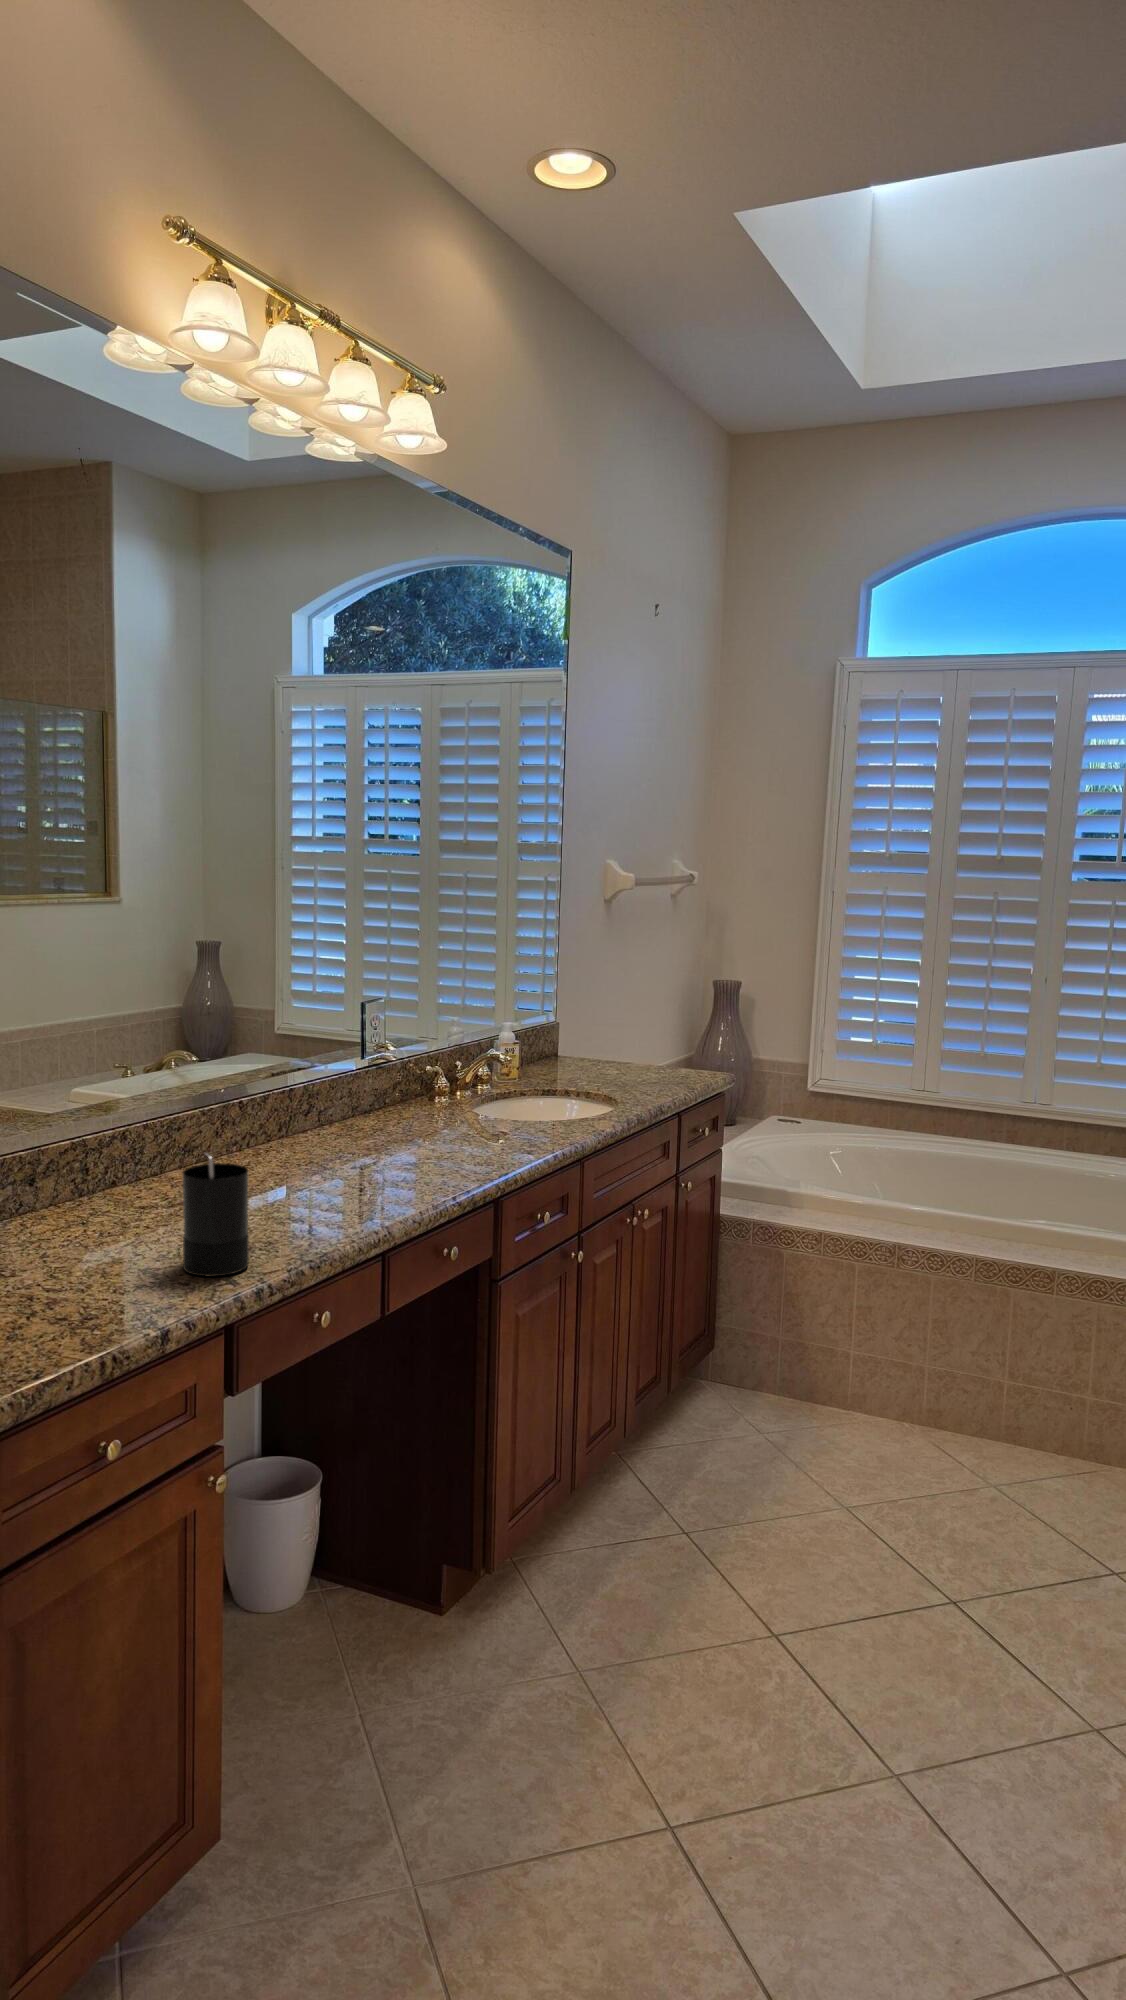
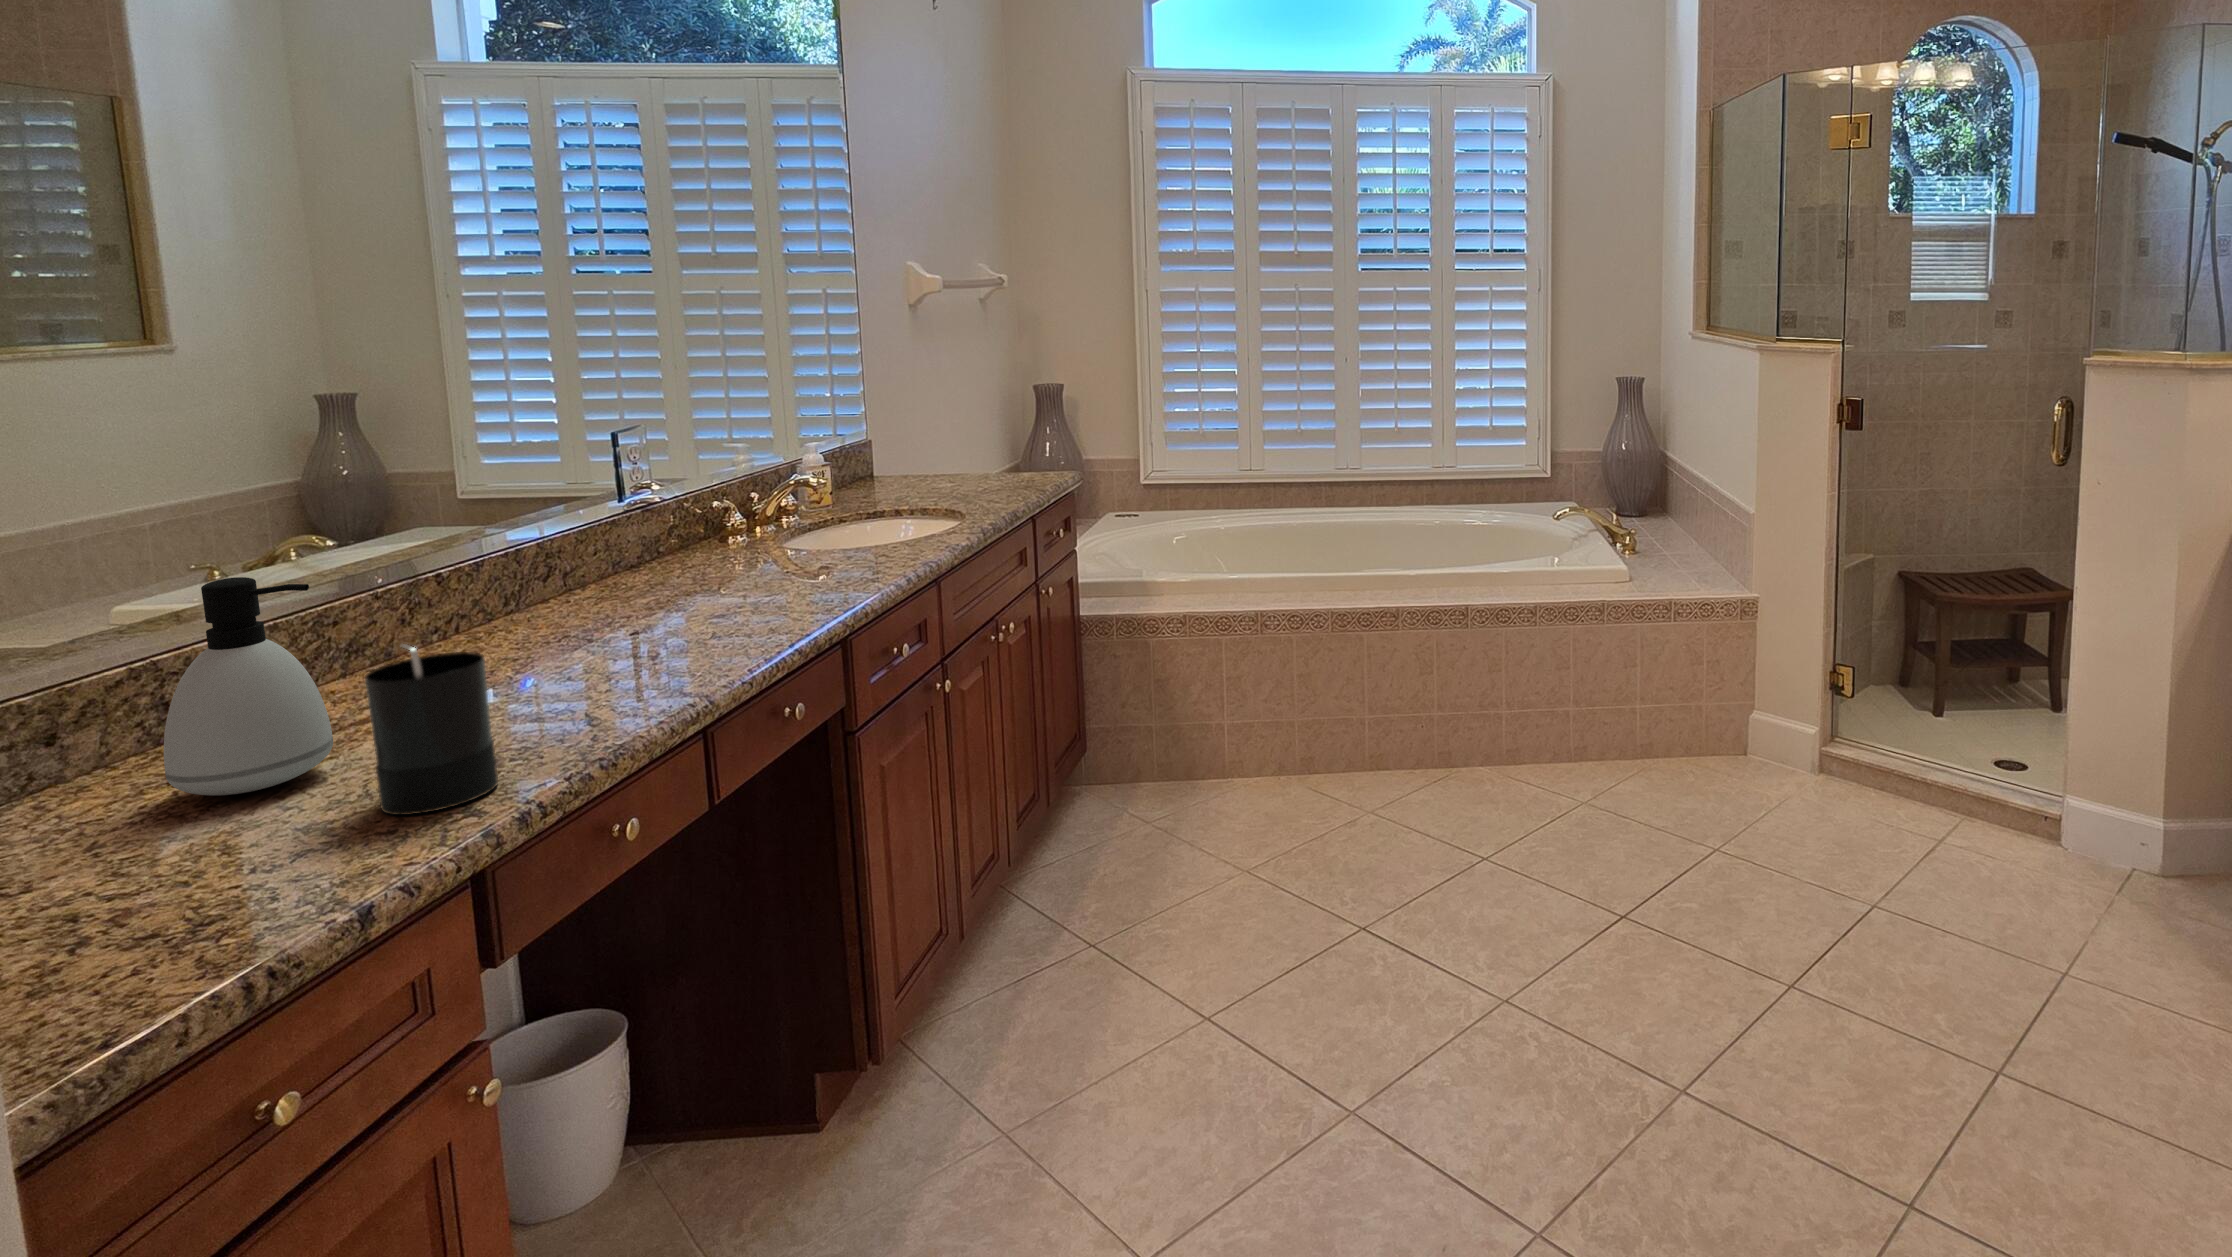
soap dispenser: none [82,1090,165,1239] -> present [164,577,333,795]

